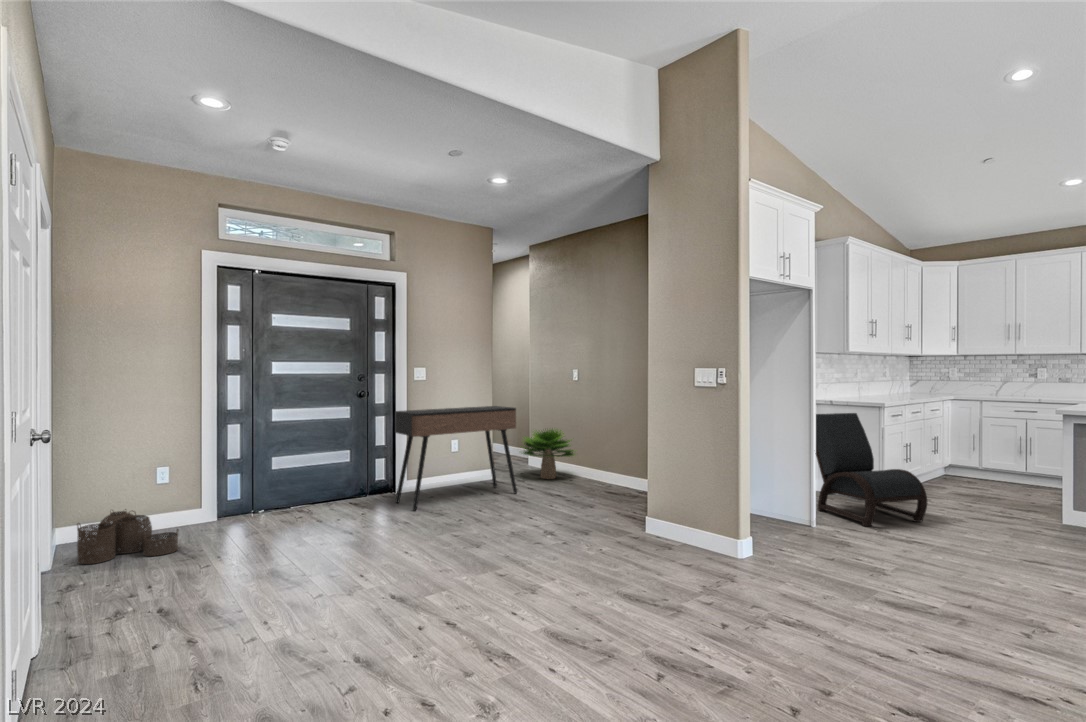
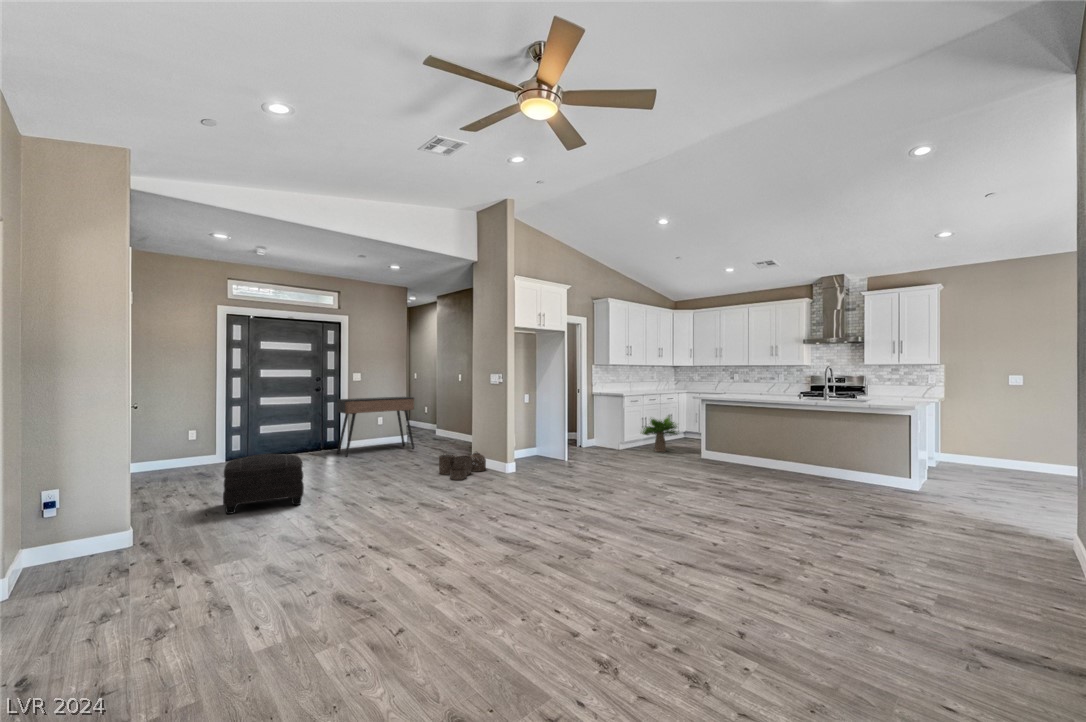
lounge chair: present [816,413,927,526] -> none [578,400,631,461]
potted plant: present [521,429,575,479] -> present [641,417,679,452]
woven basket: present [77,509,178,564] -> present [439,452,486,480]
ottoman: none [230,535,395,687] -> present [223,454,304,514]

